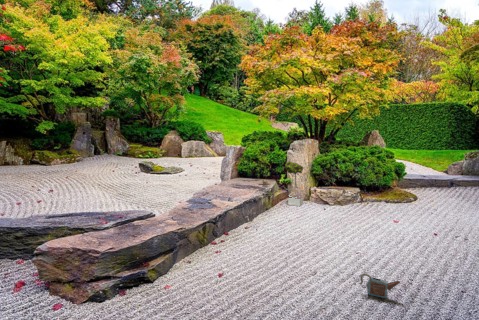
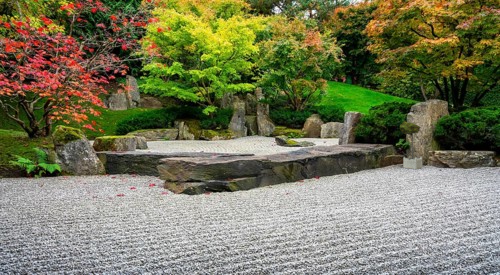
watering can: present [360,273,400,298] -> none [417,195,463,223]

